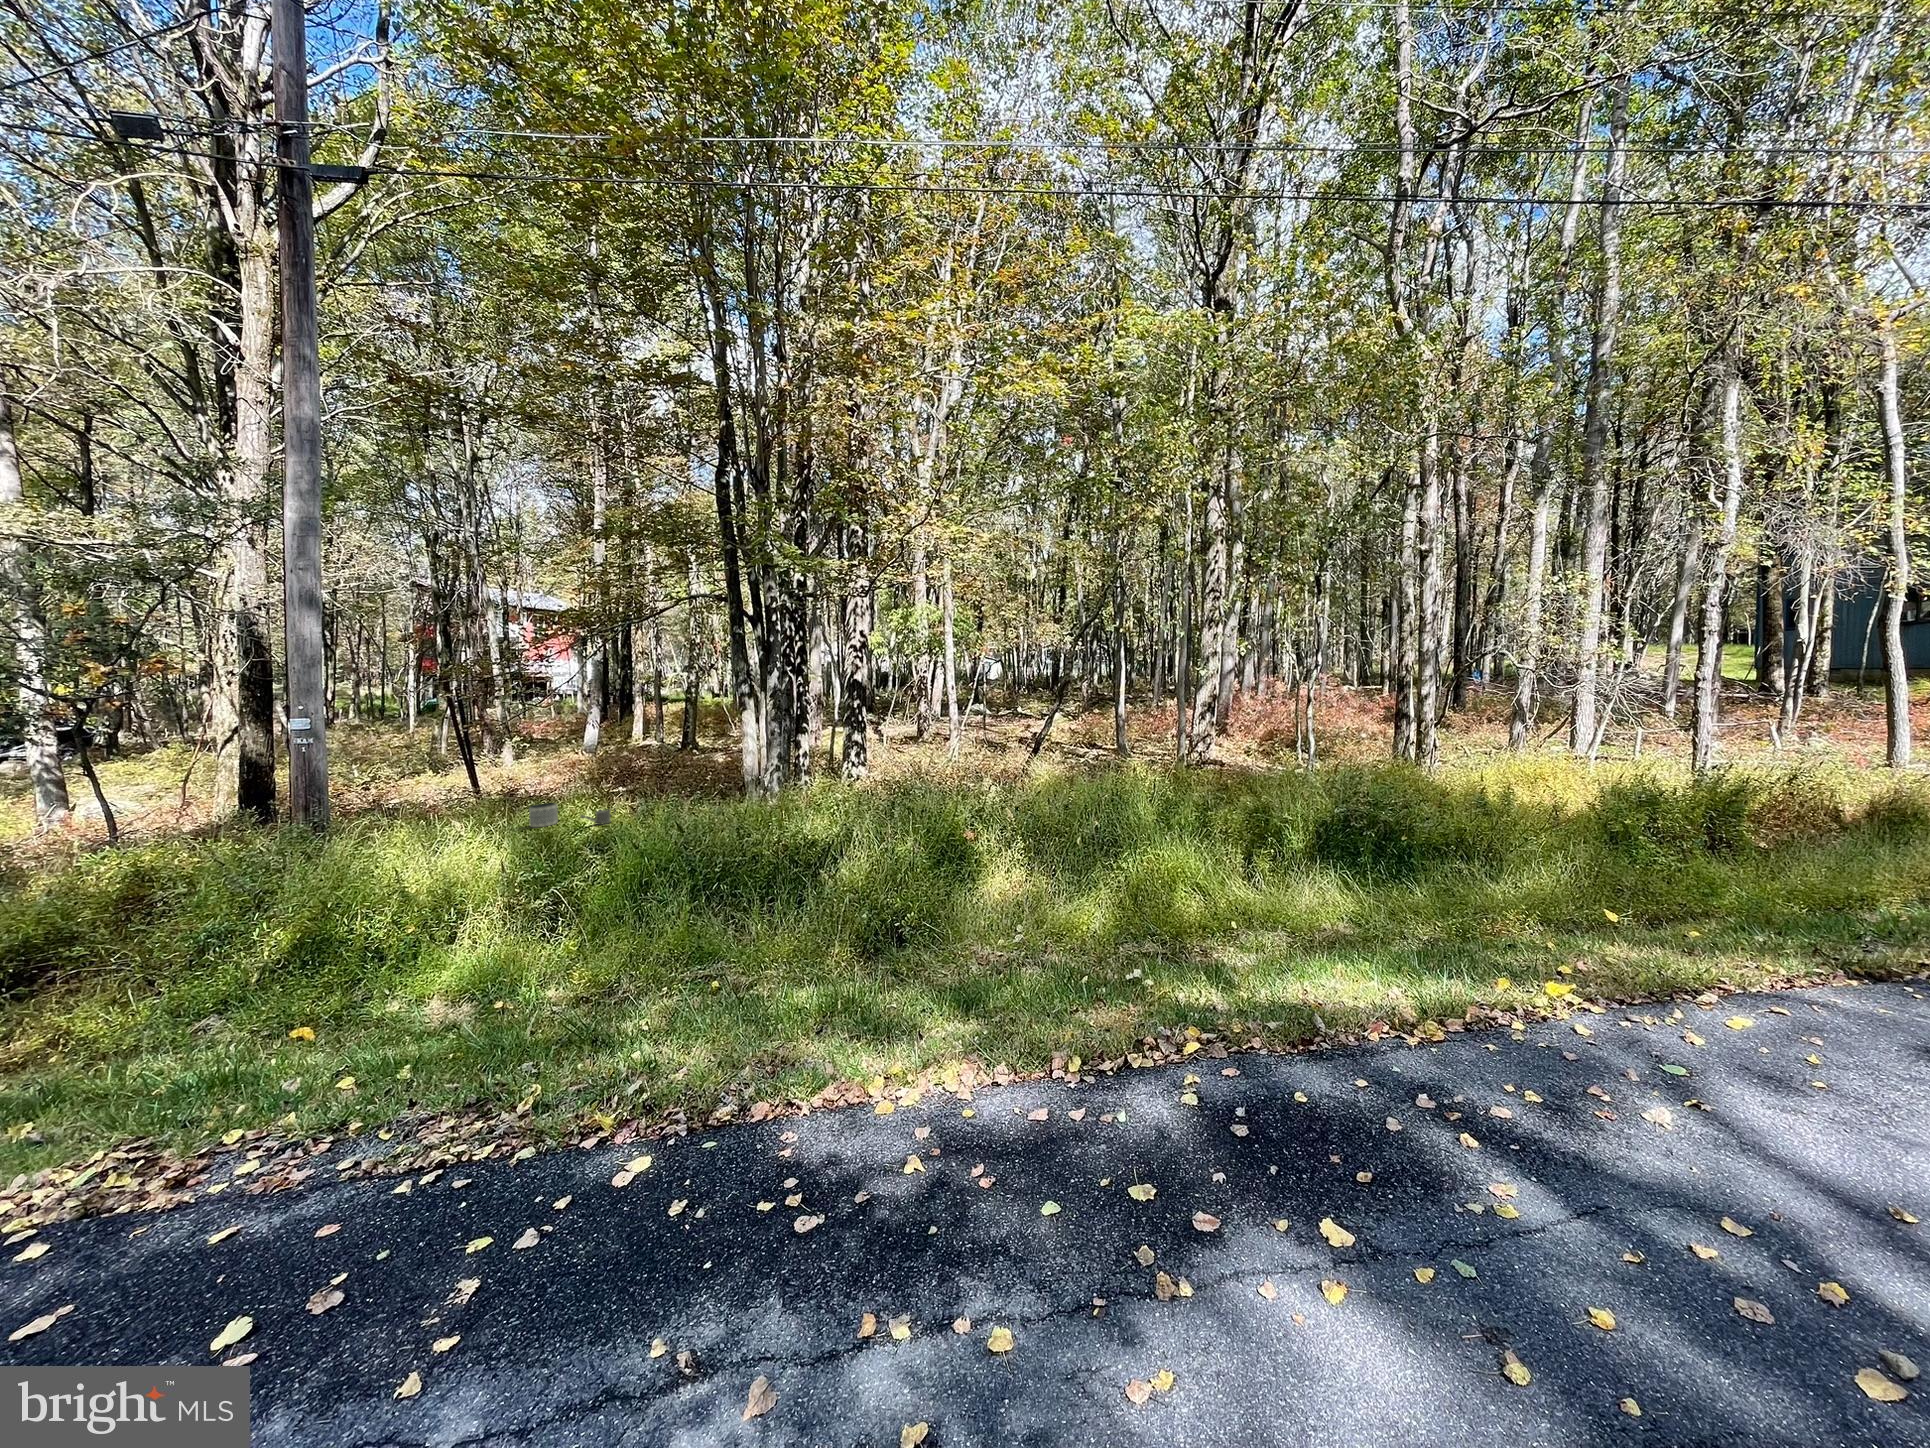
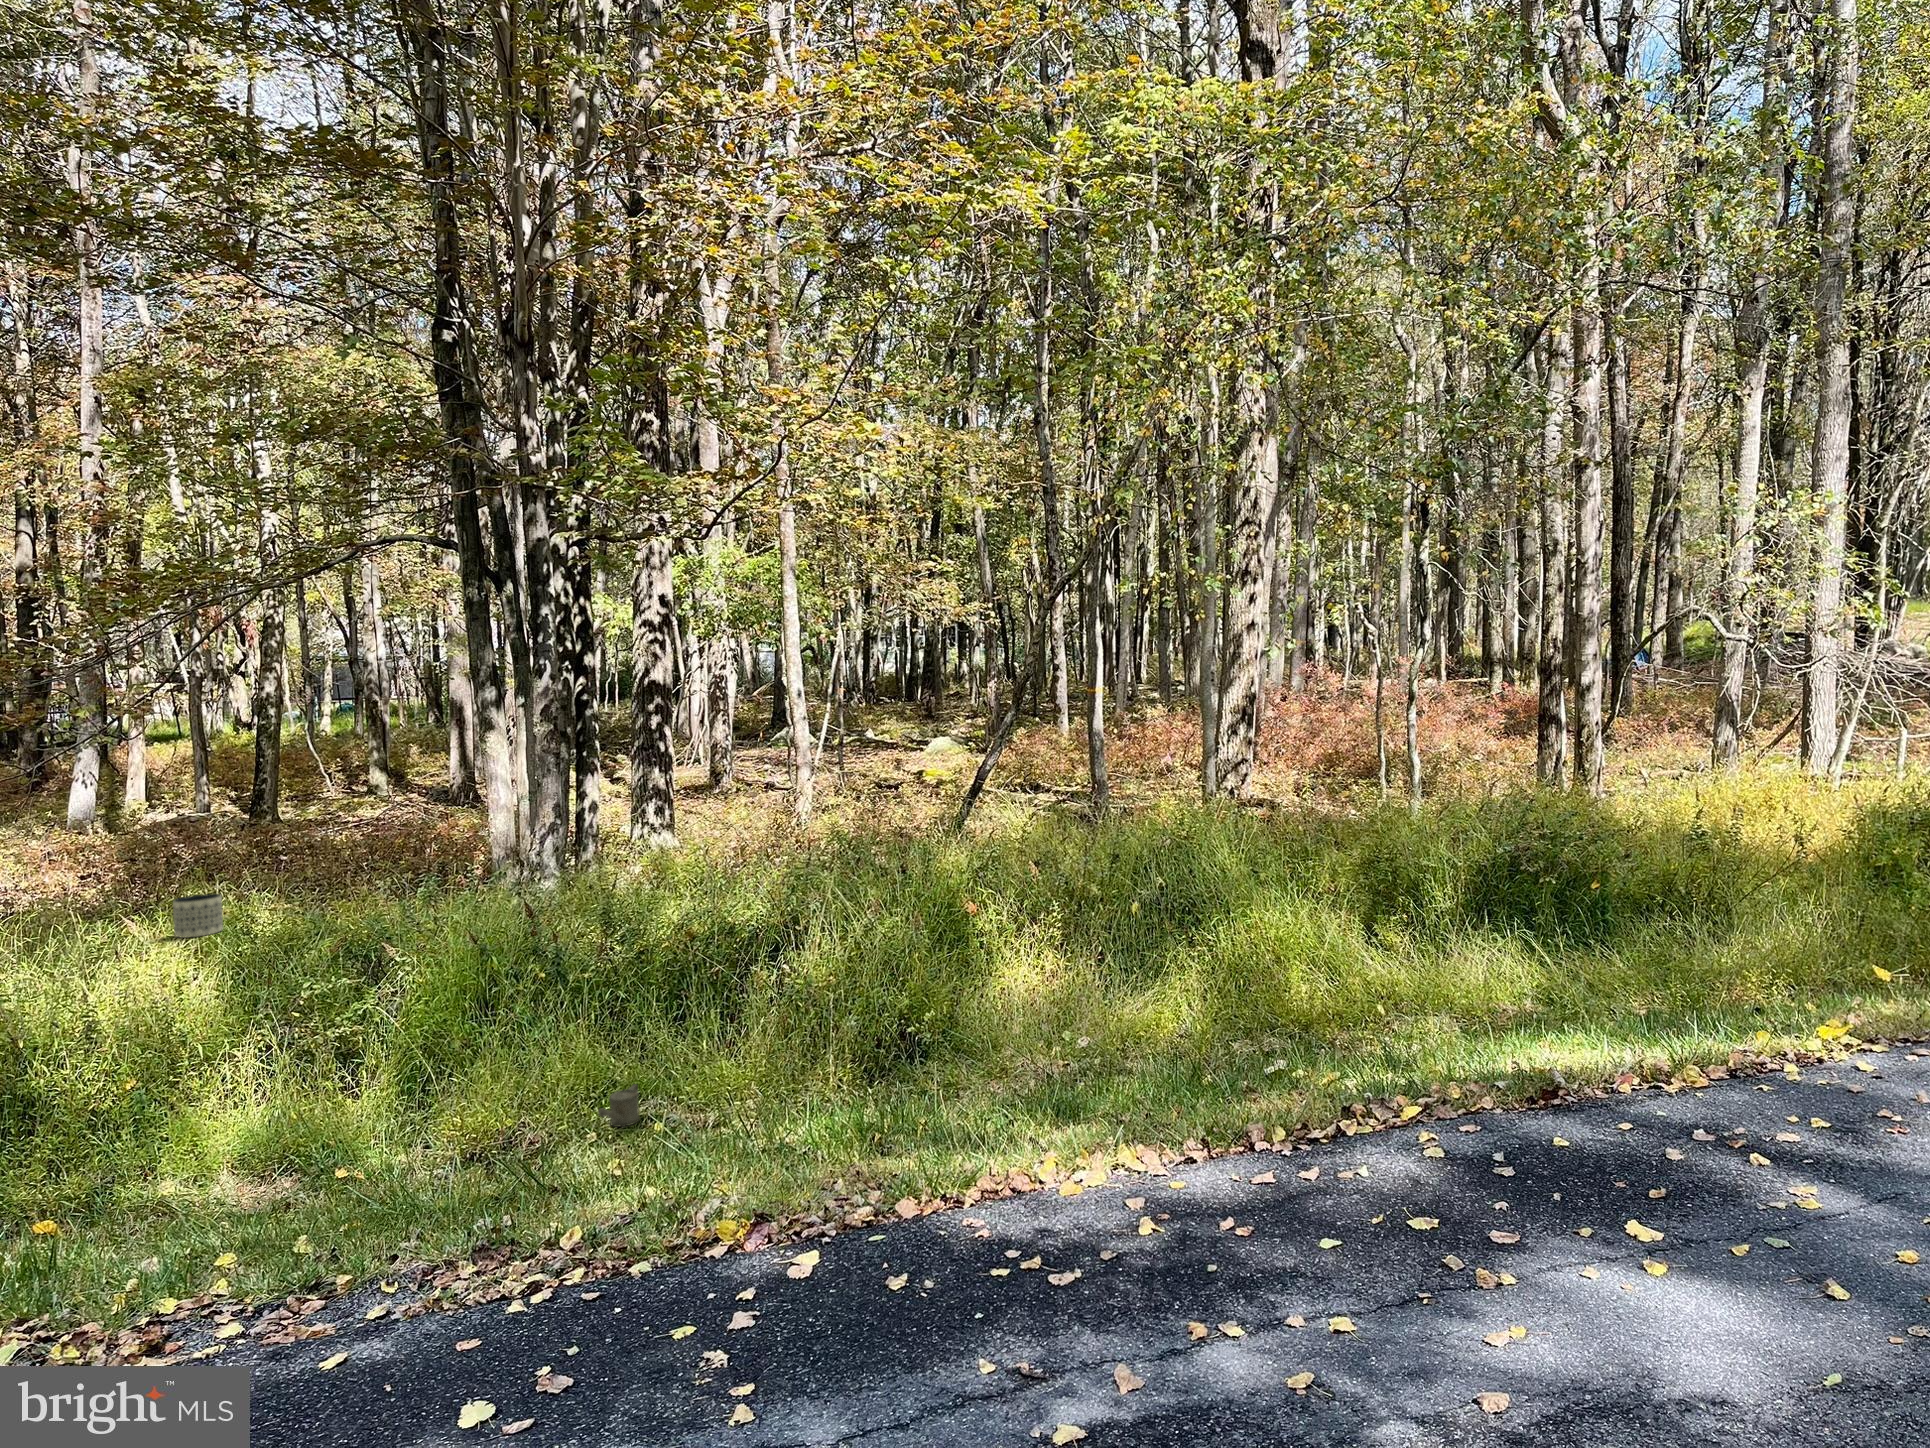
watering can: present [580,809,616,825] -> present [598,1084,640,1127]

